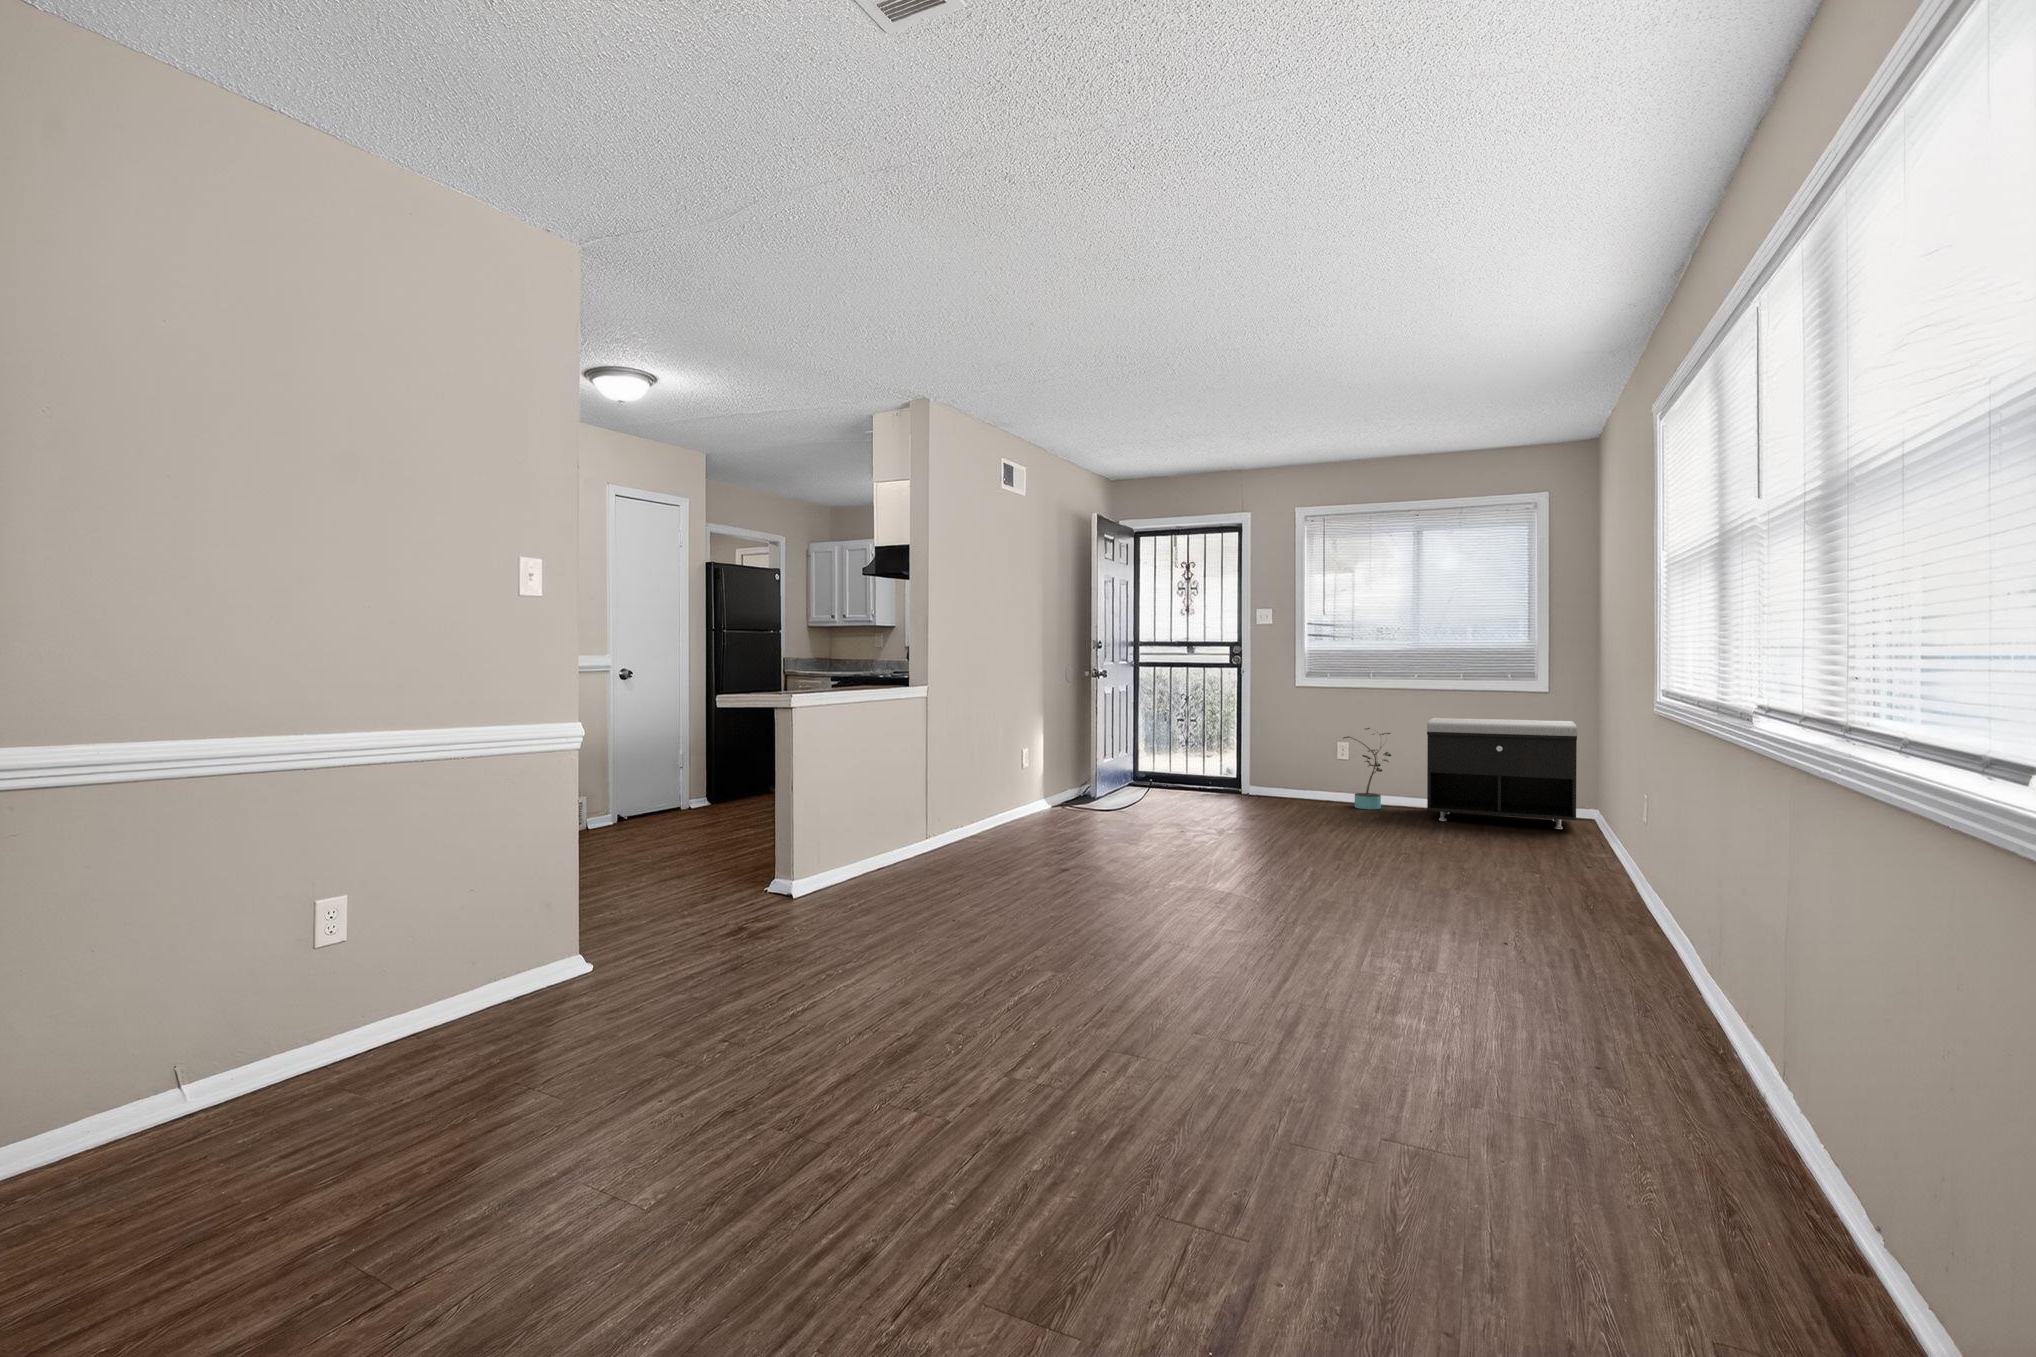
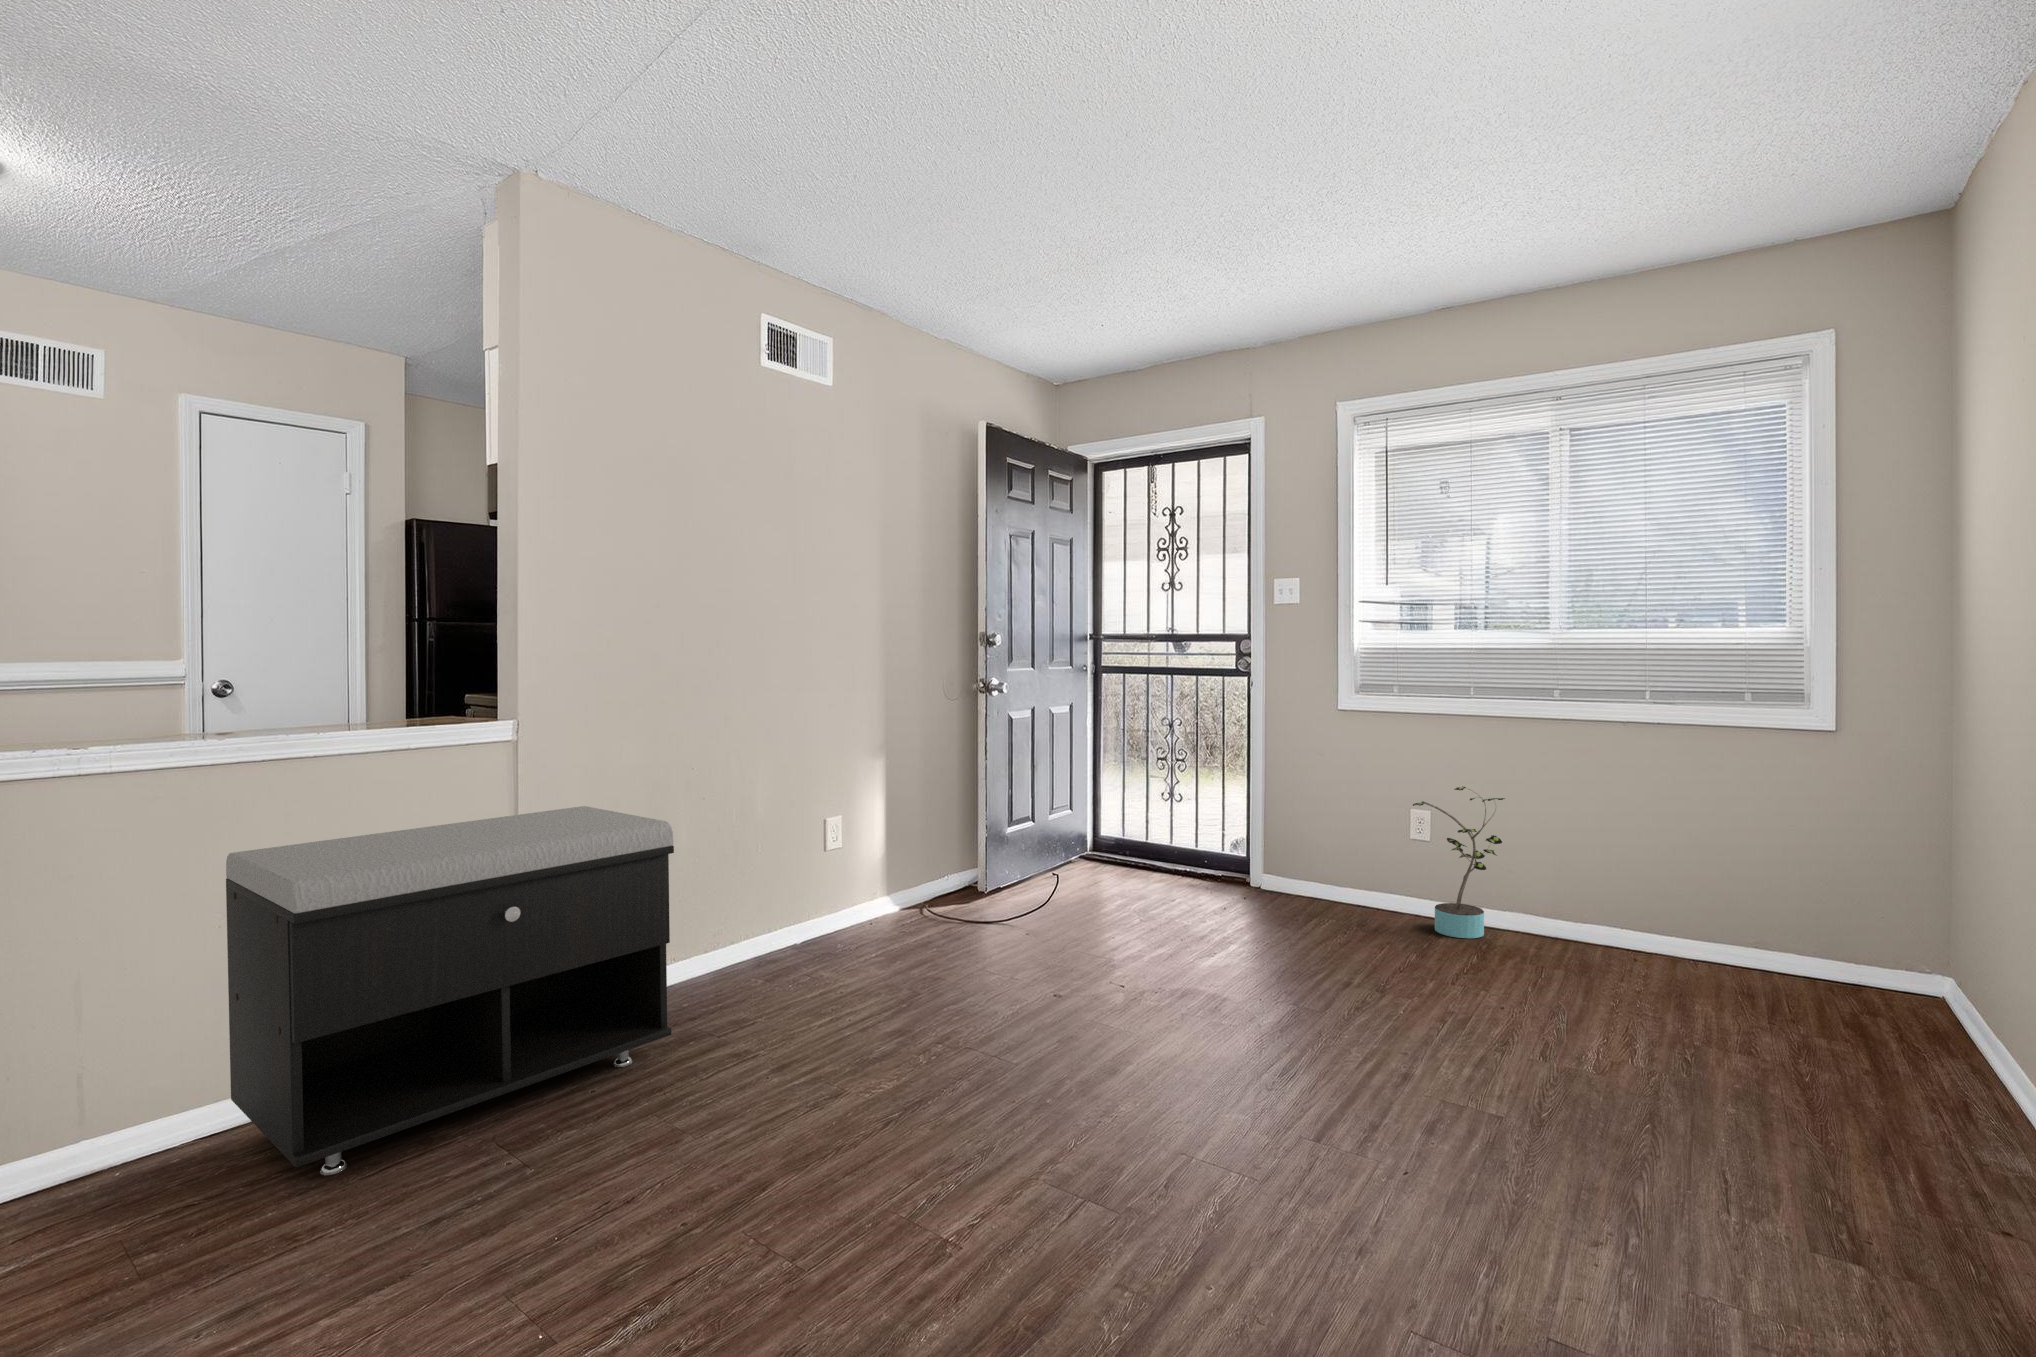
storage bench: present [1427,718,1577,829] -> present [226,806,674,1175]

